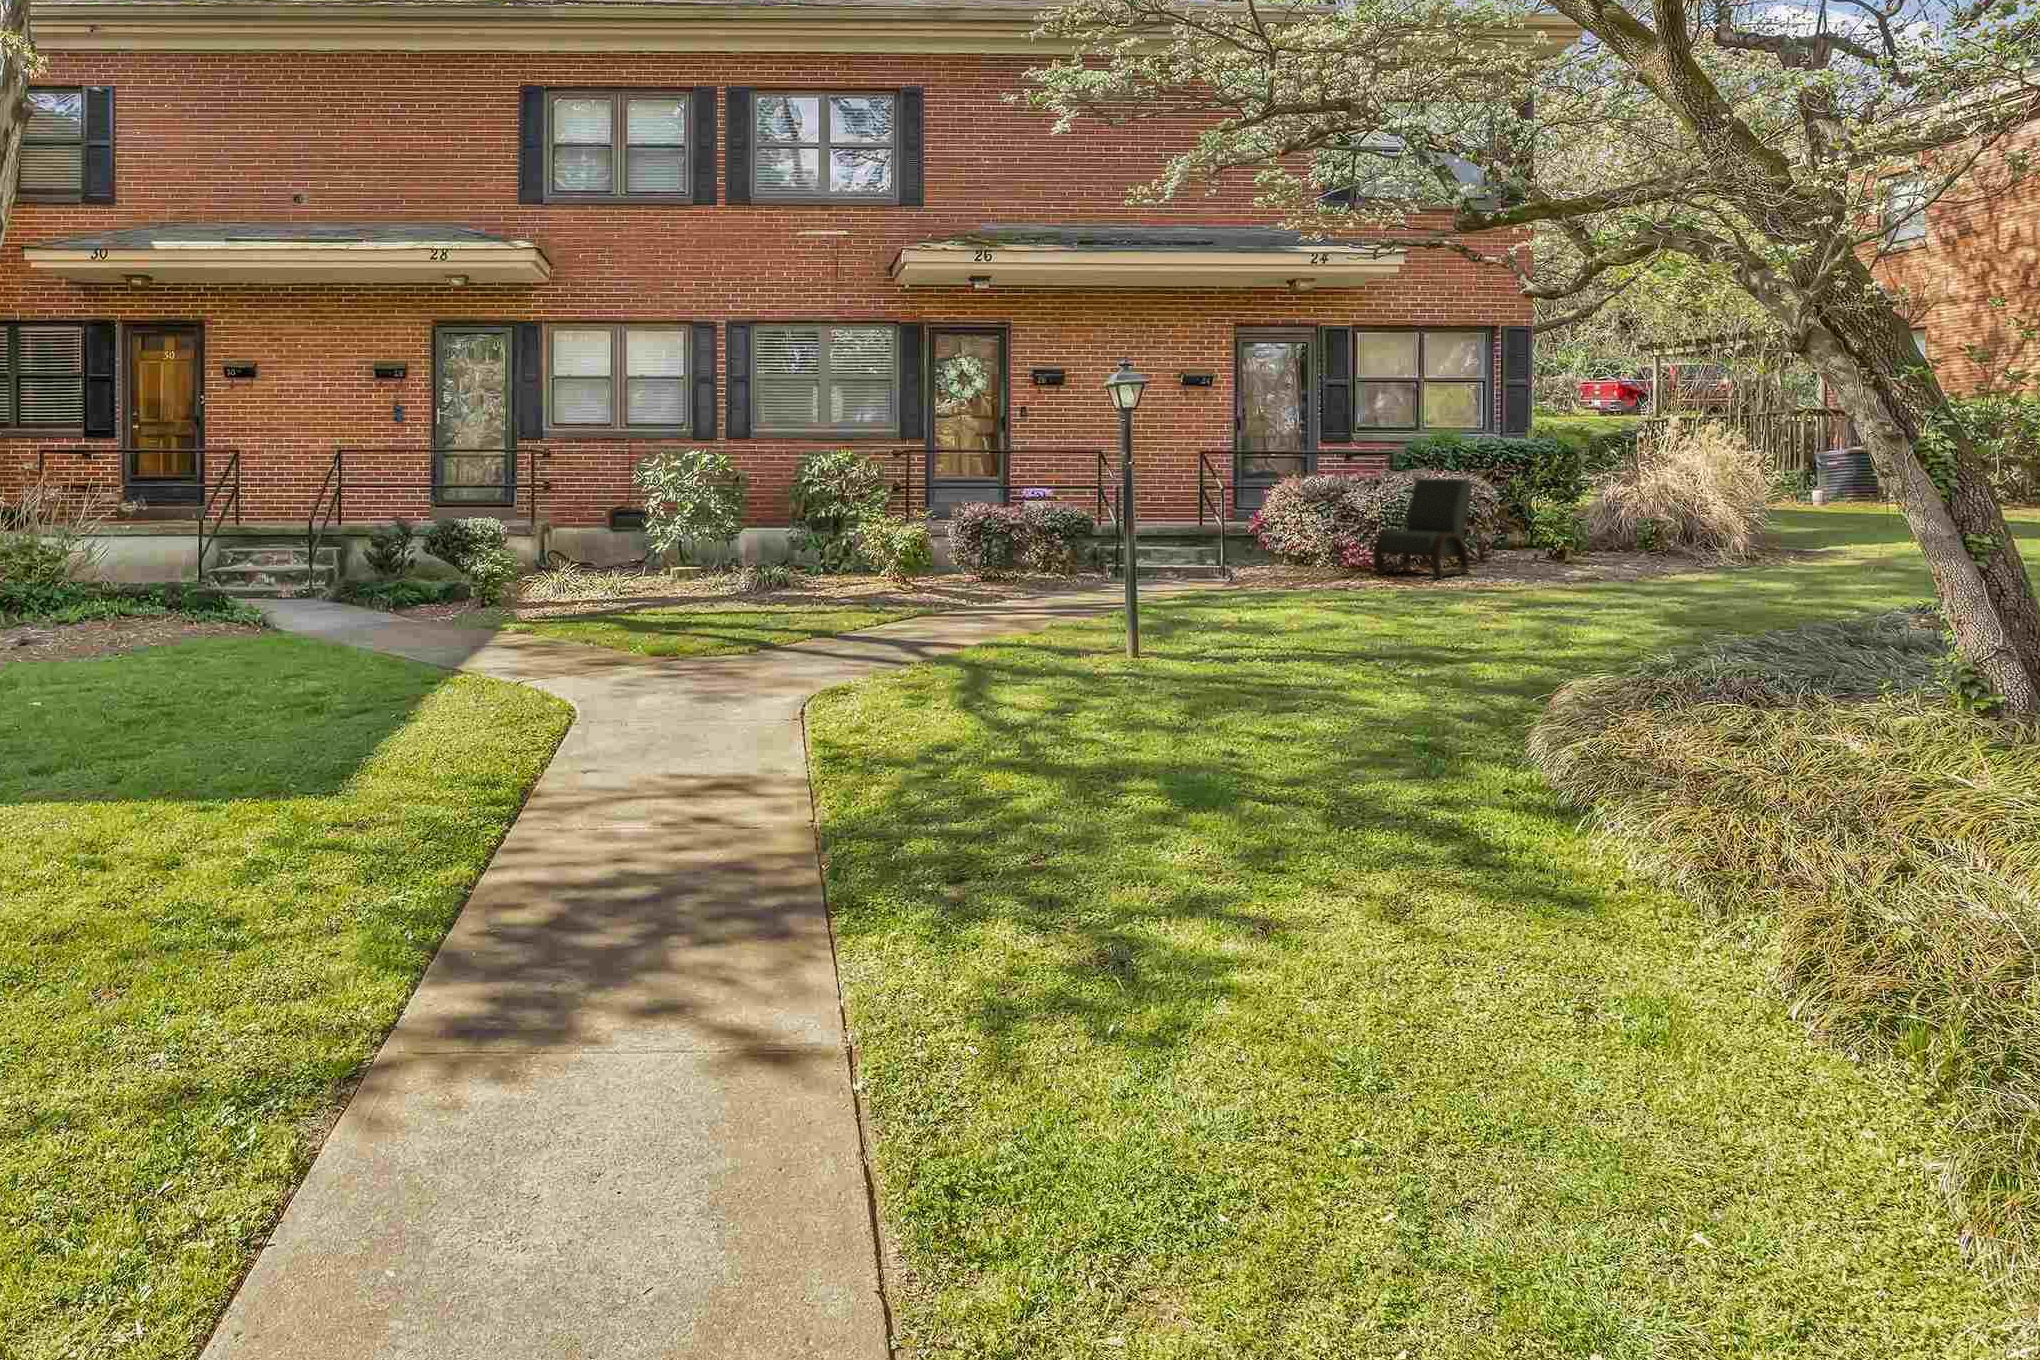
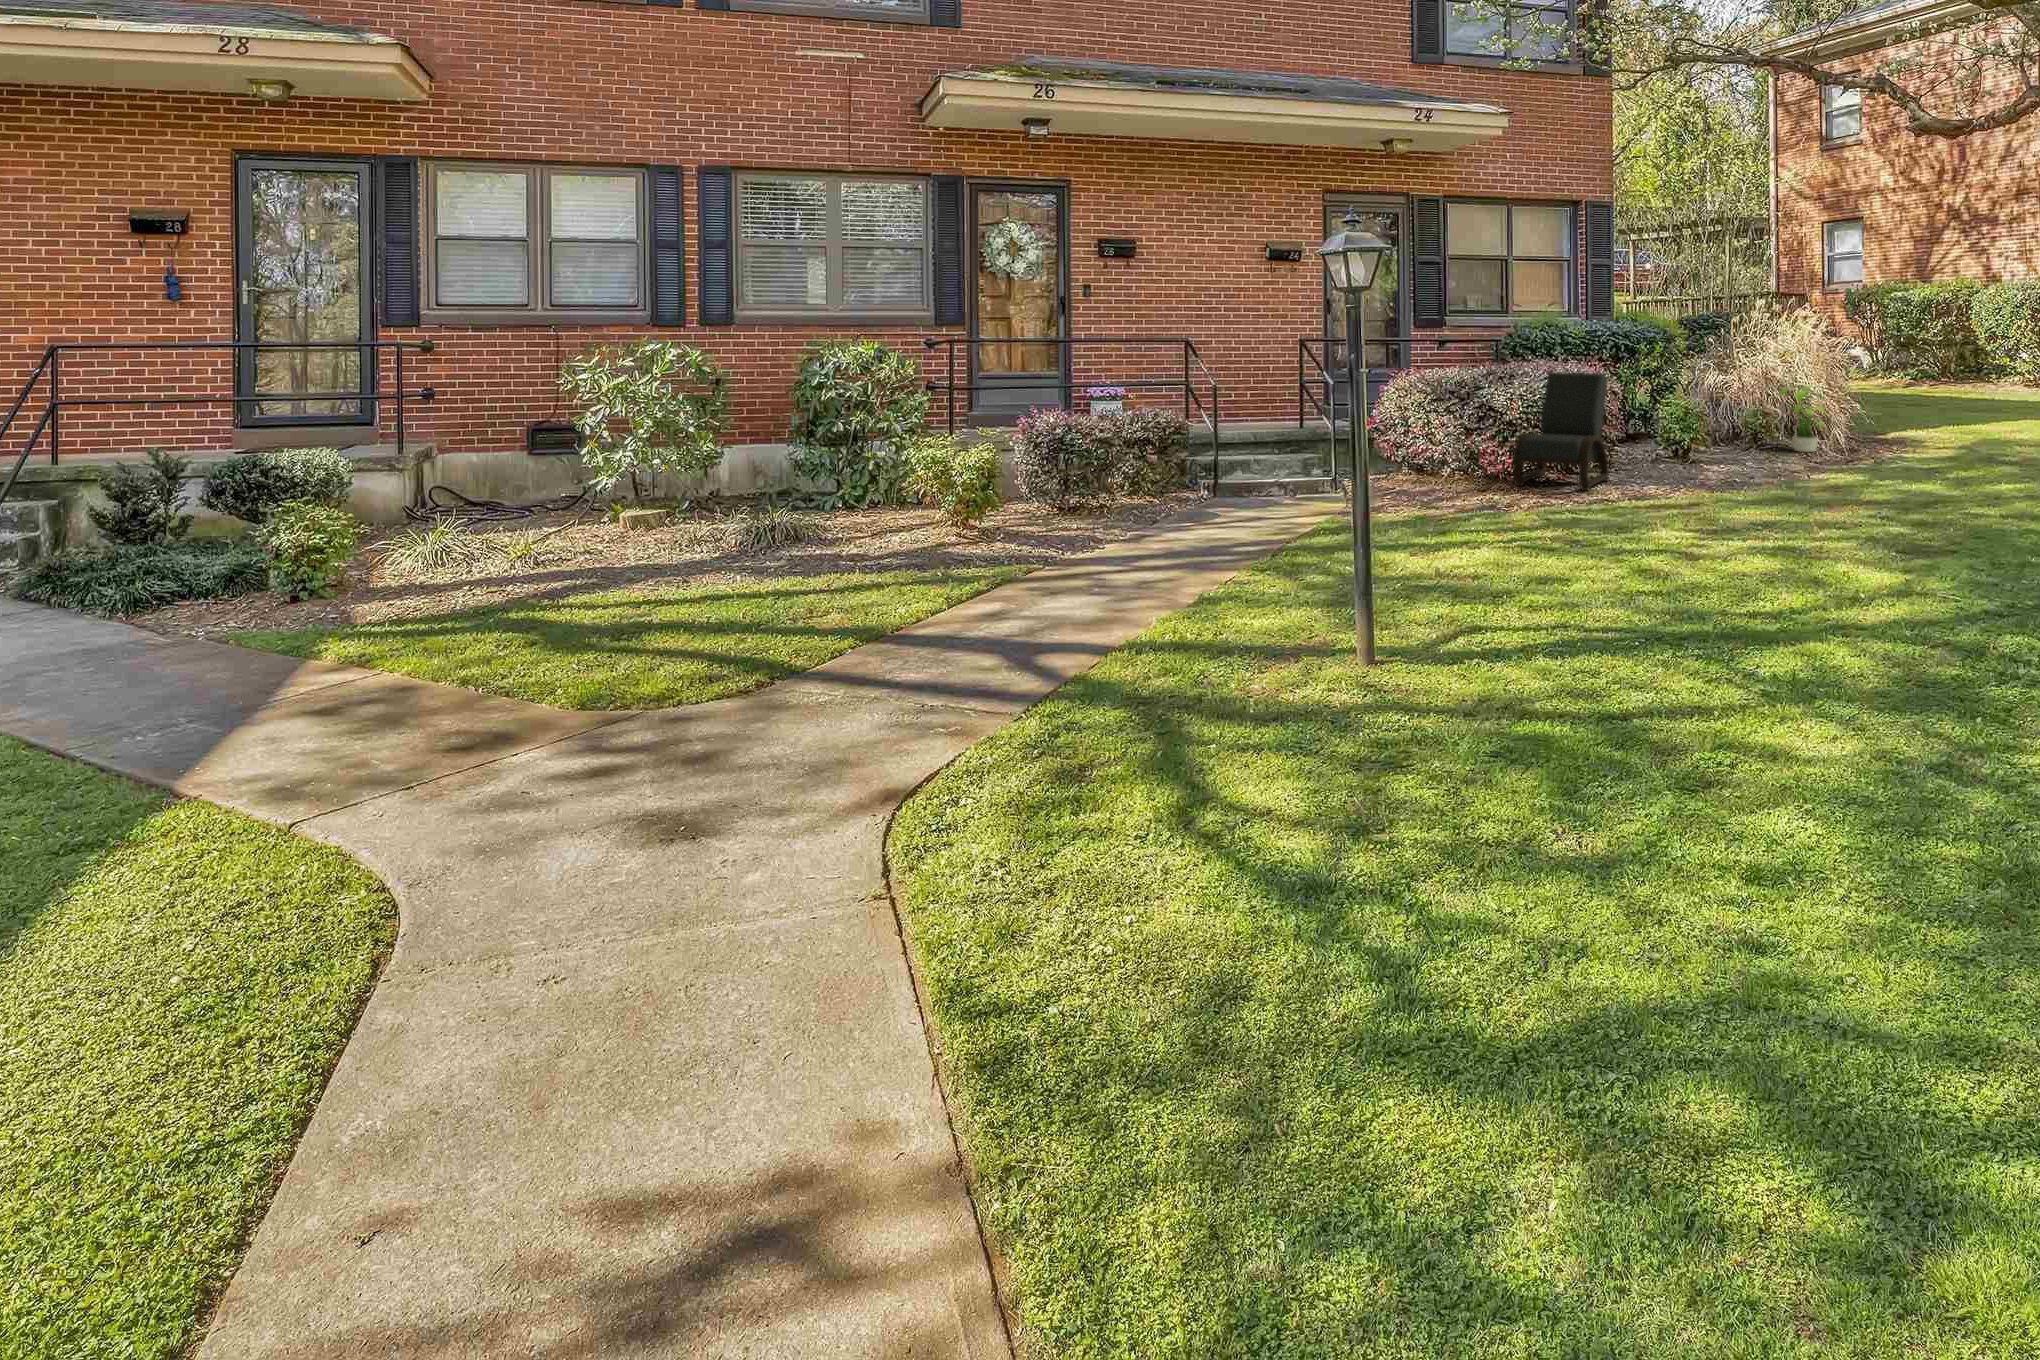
potted plant: none [1676,493,1728,559] -> present [1779,383,1825,452]

